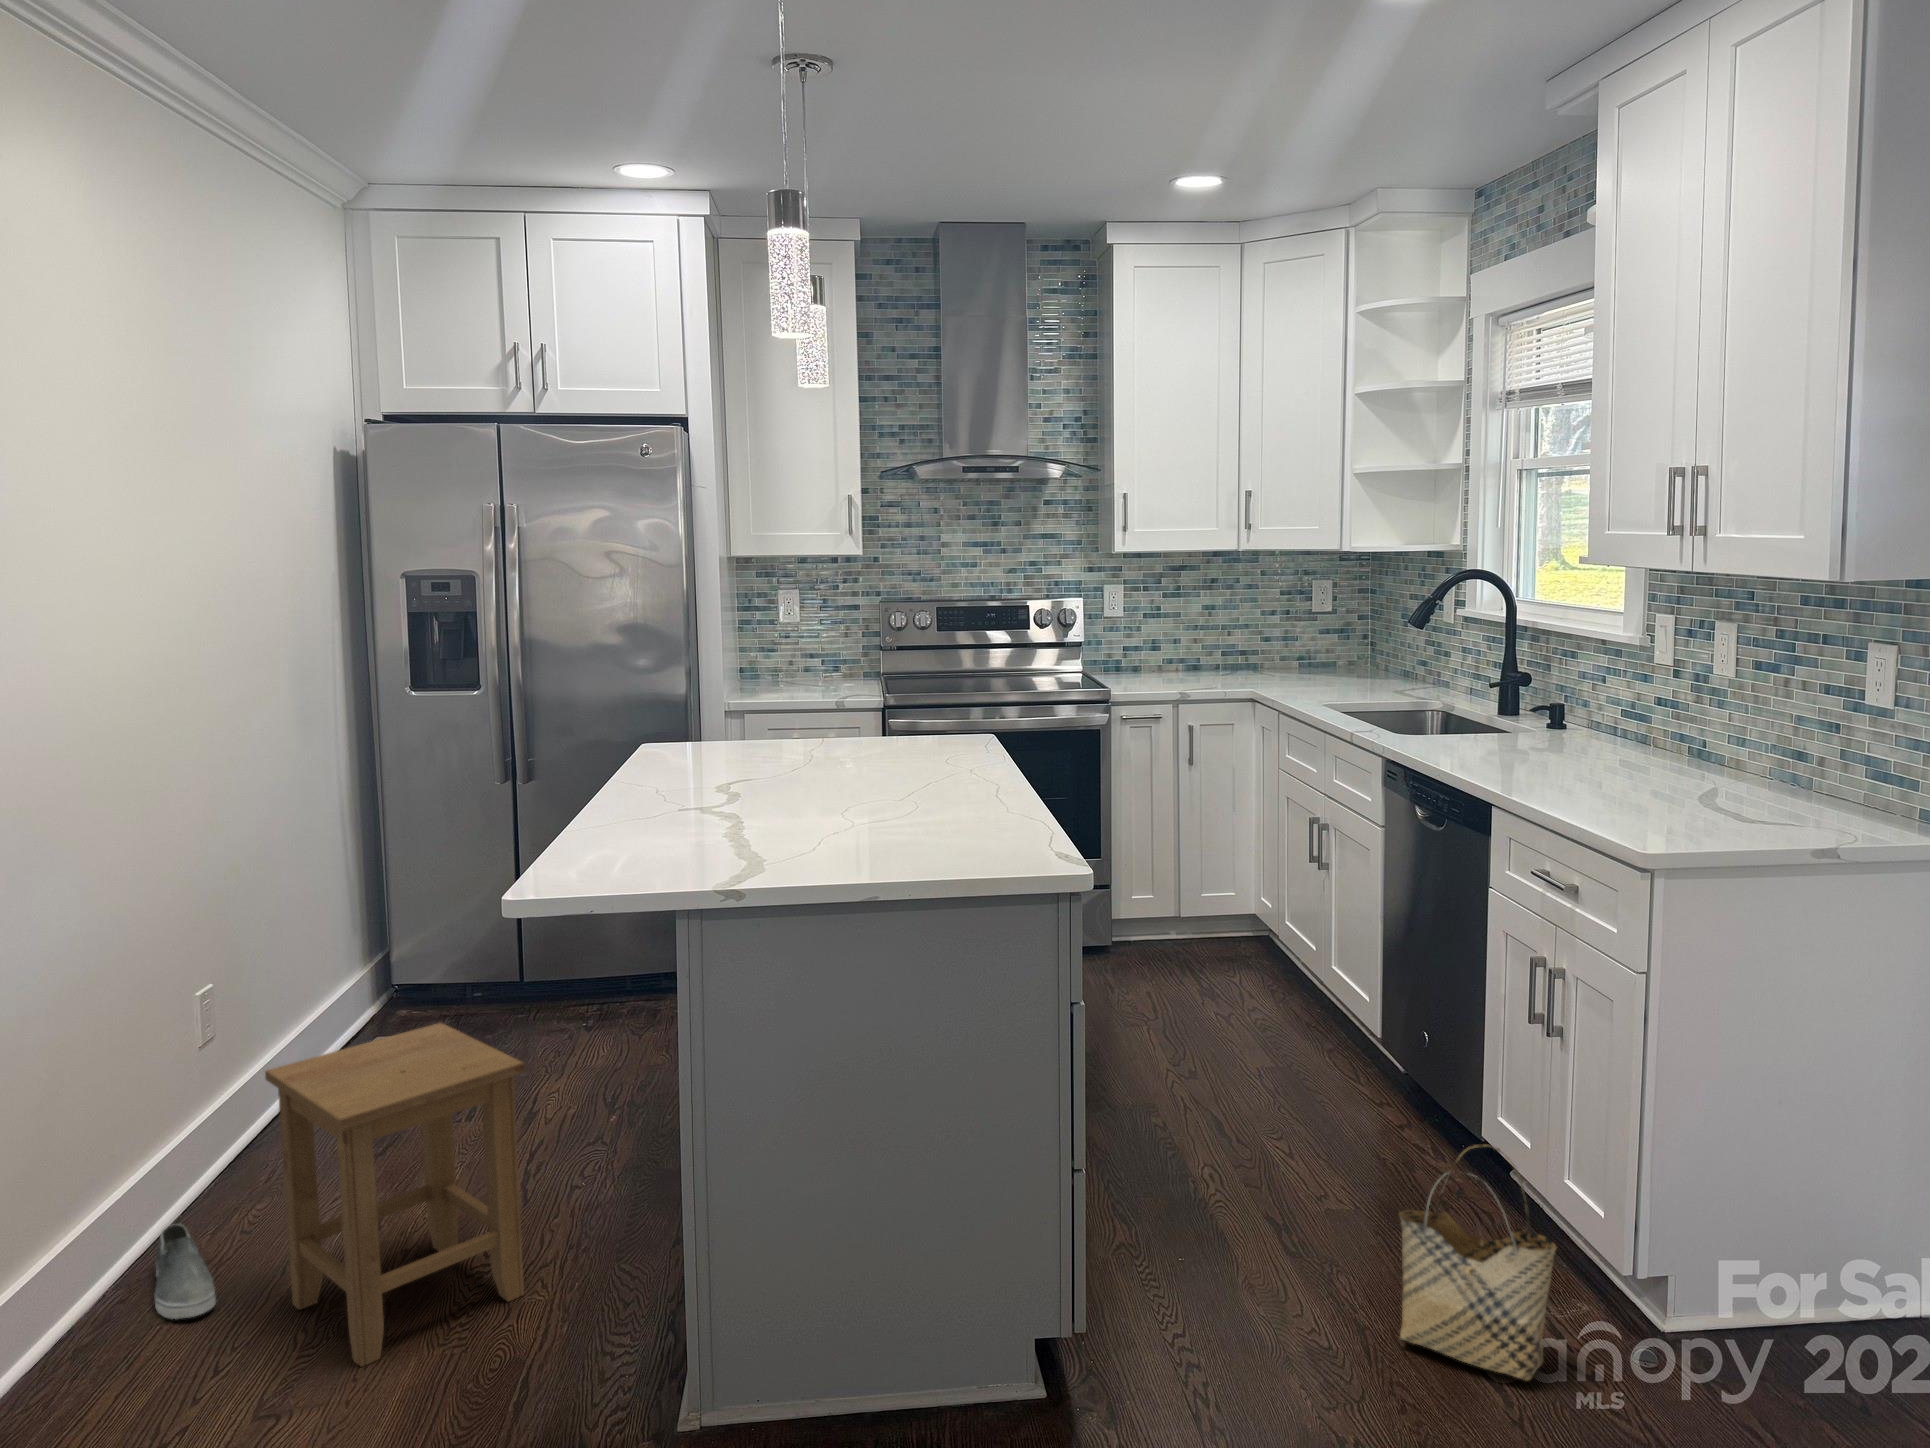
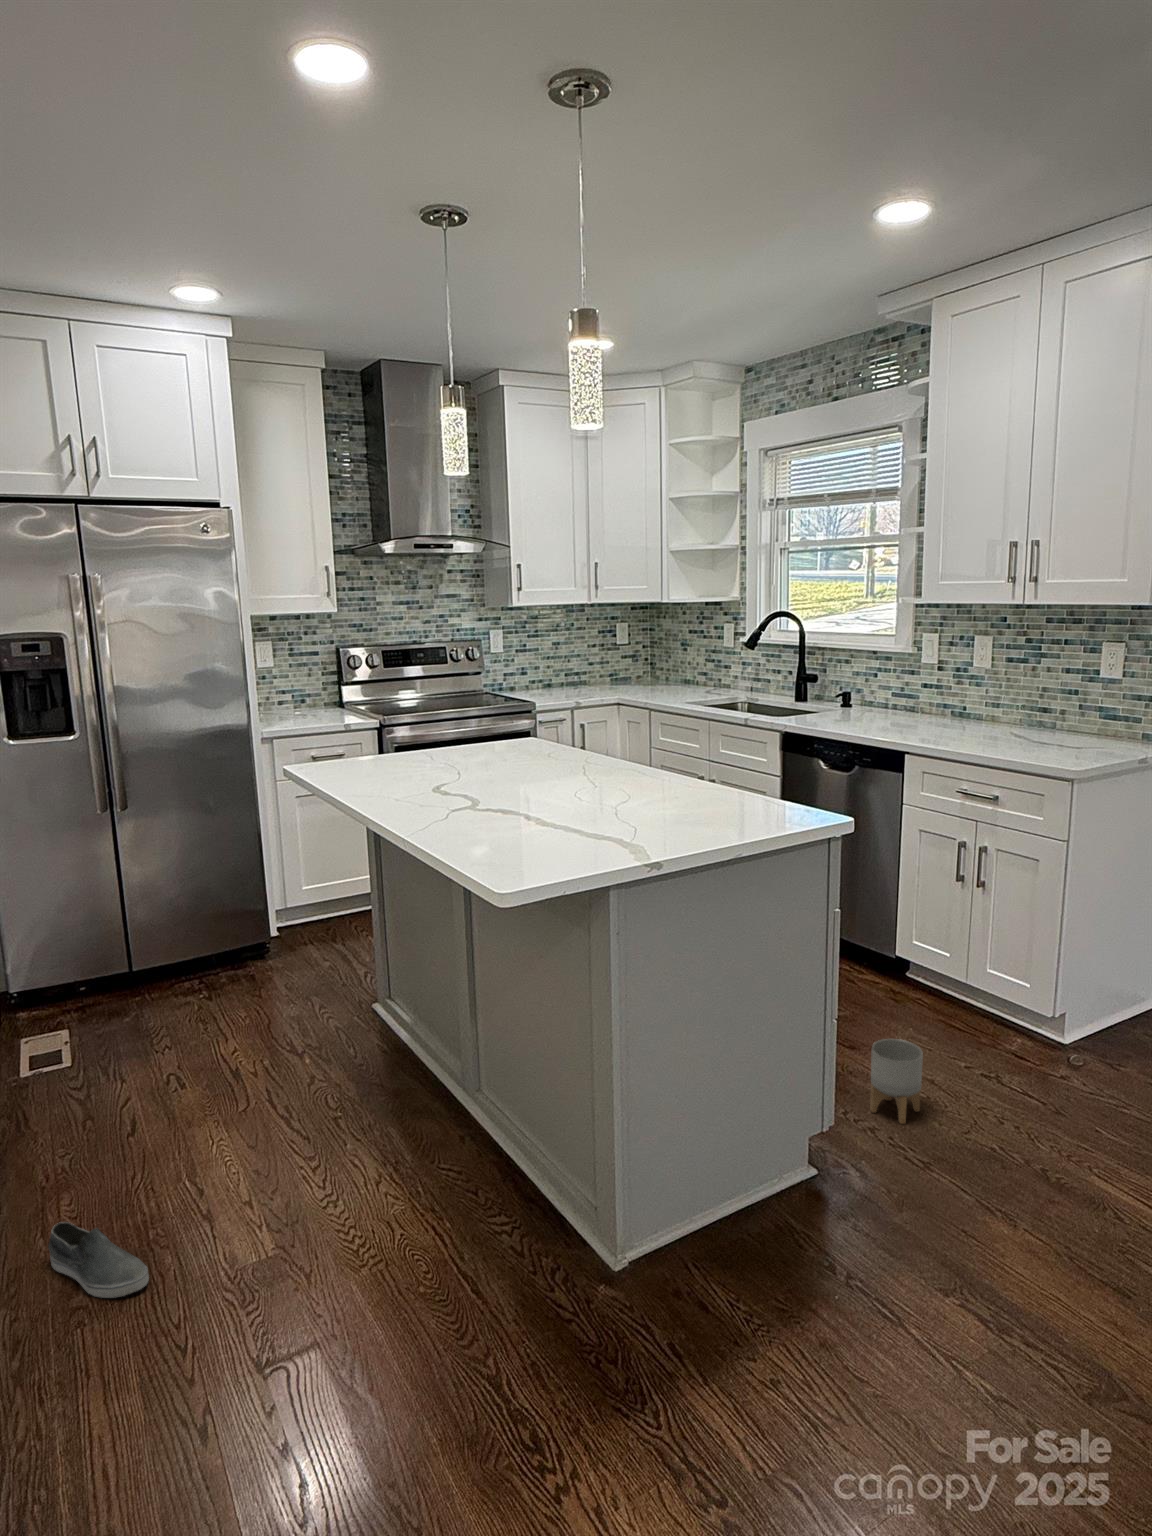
stool: present [265,1023,525,1367] -> none [185,1003,401,1279]
woven basket: present [1399,1144,1557,1380] -> none [946,947,1037,1073]
planter: none [1200,1253,1279,1397] -> present [870,1039,923,1124]

